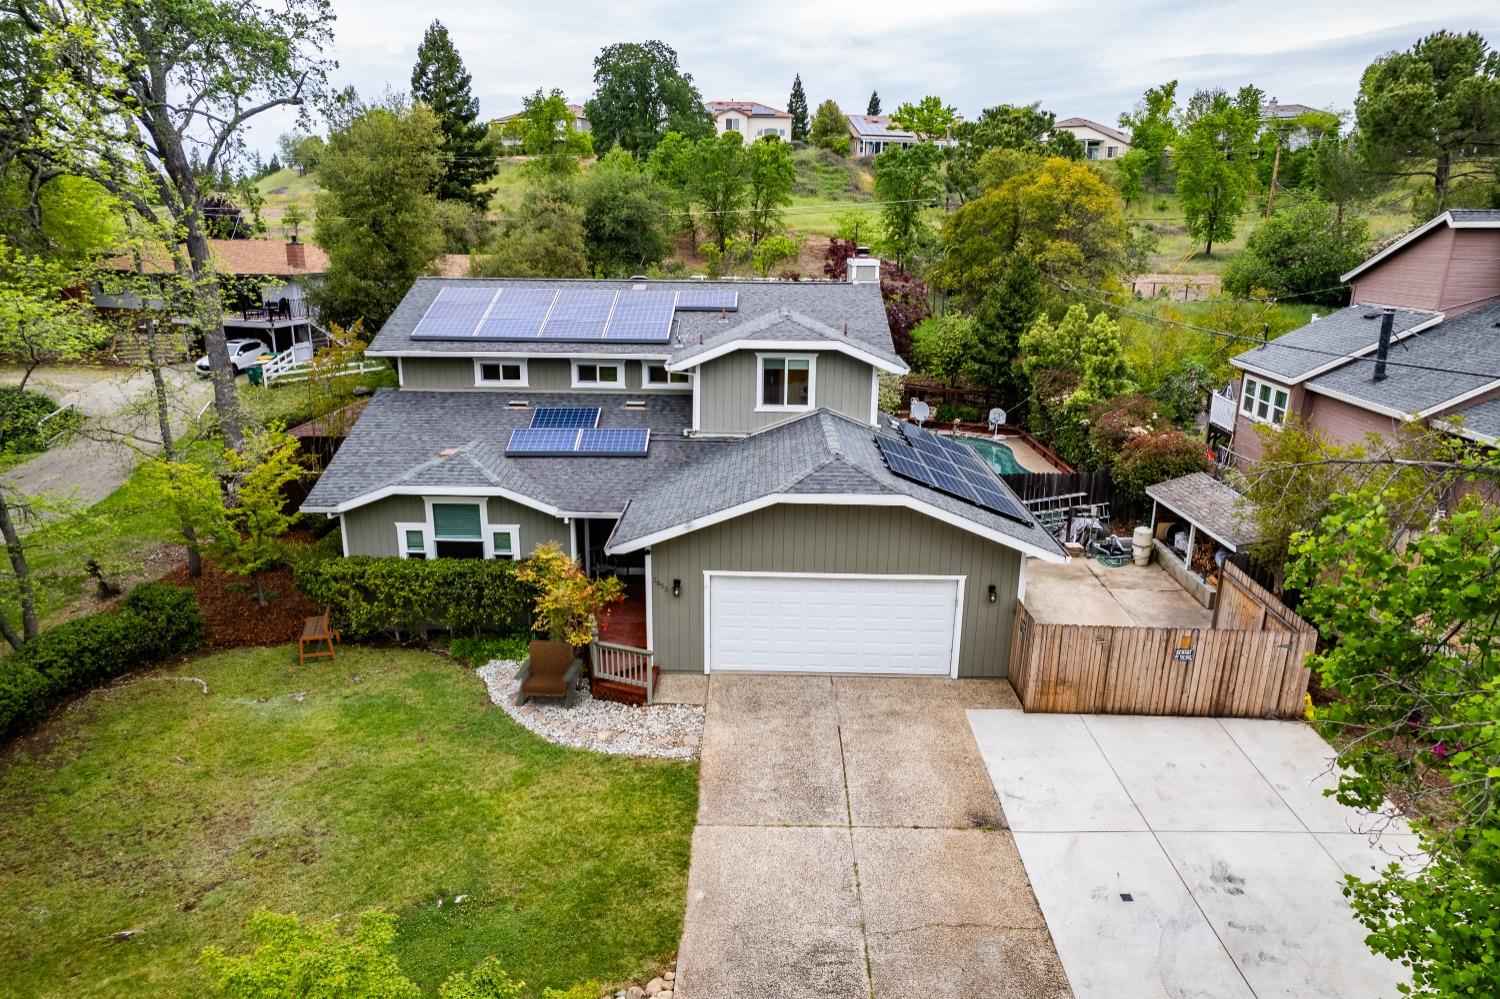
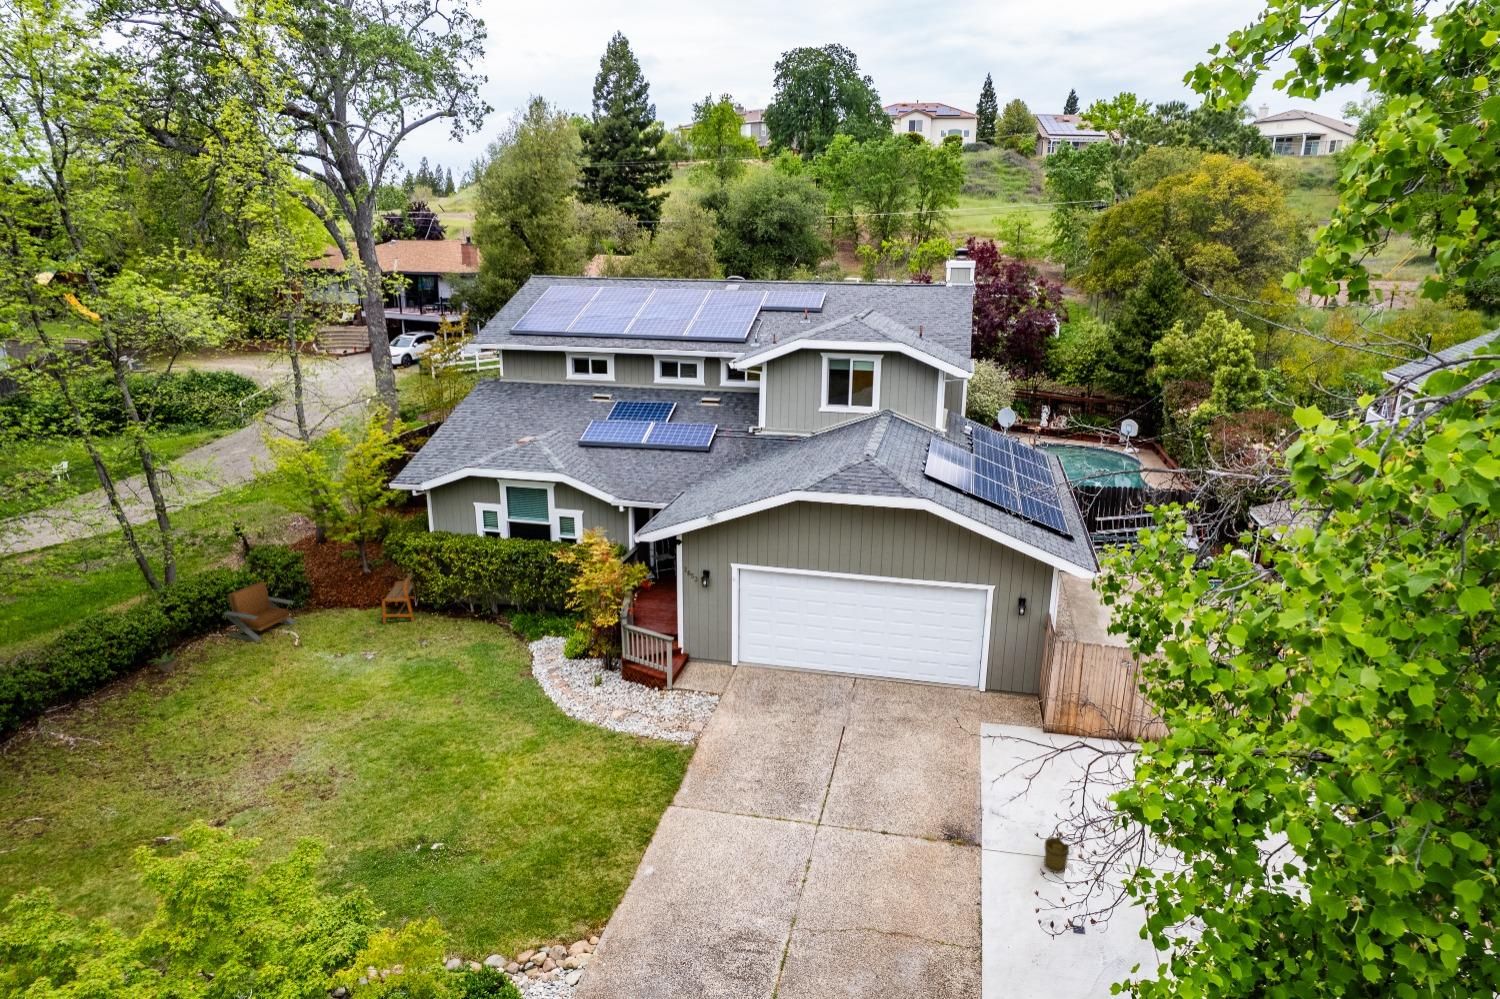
lounge chair: present [513,640,582,708] -> present [224,582,296,642]
decorative plant: none [24,718,67,746] -> present [152,652,179,673]
bucket: none [1067,797,1095,836] -> present [1044,832,1069,873]

